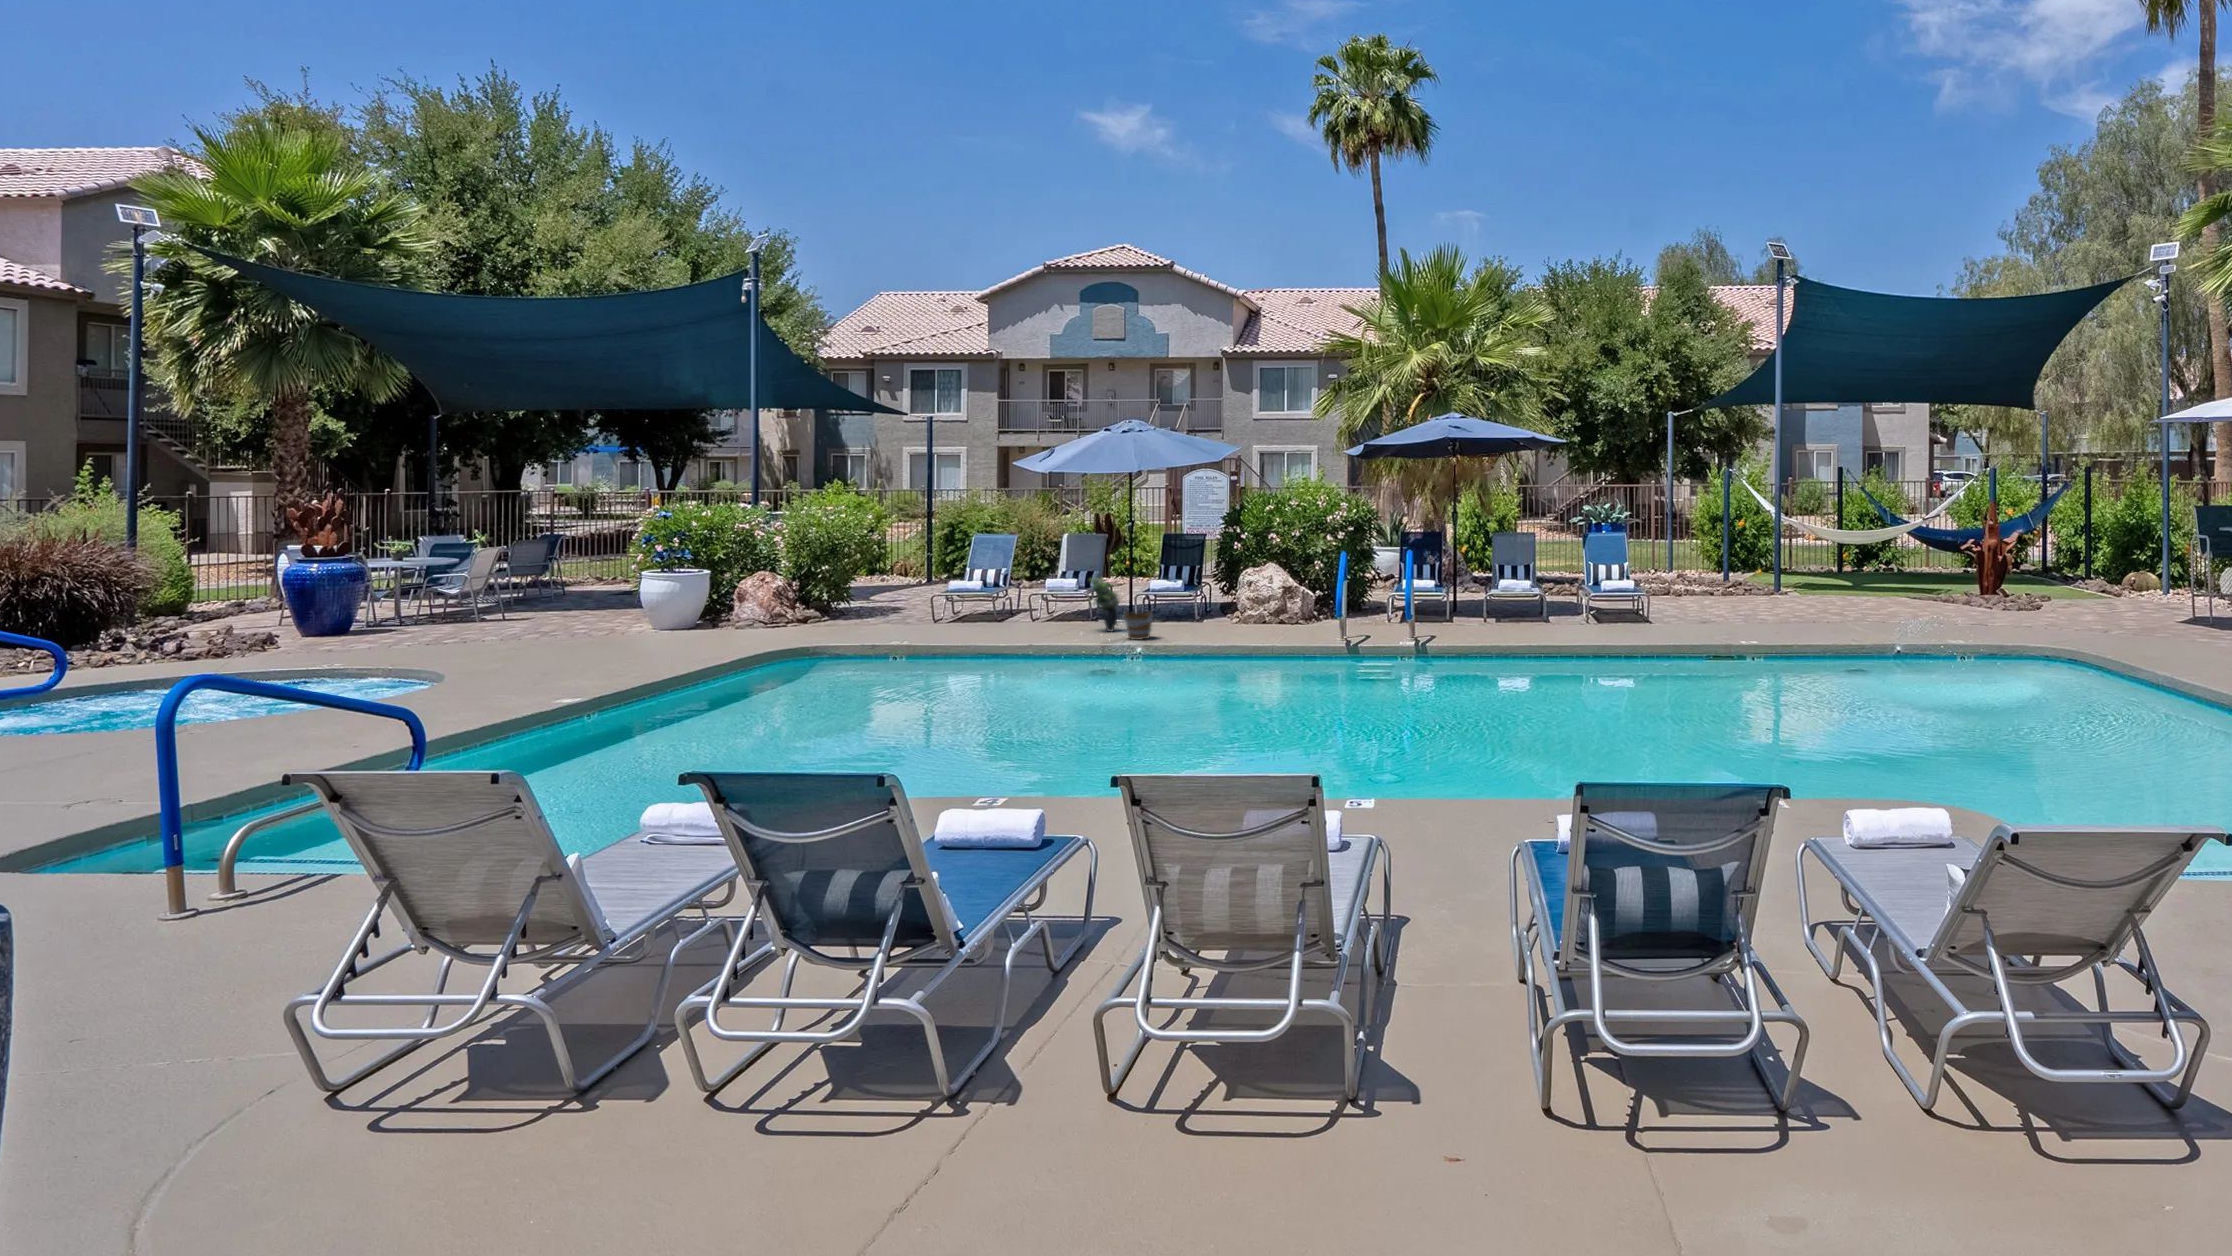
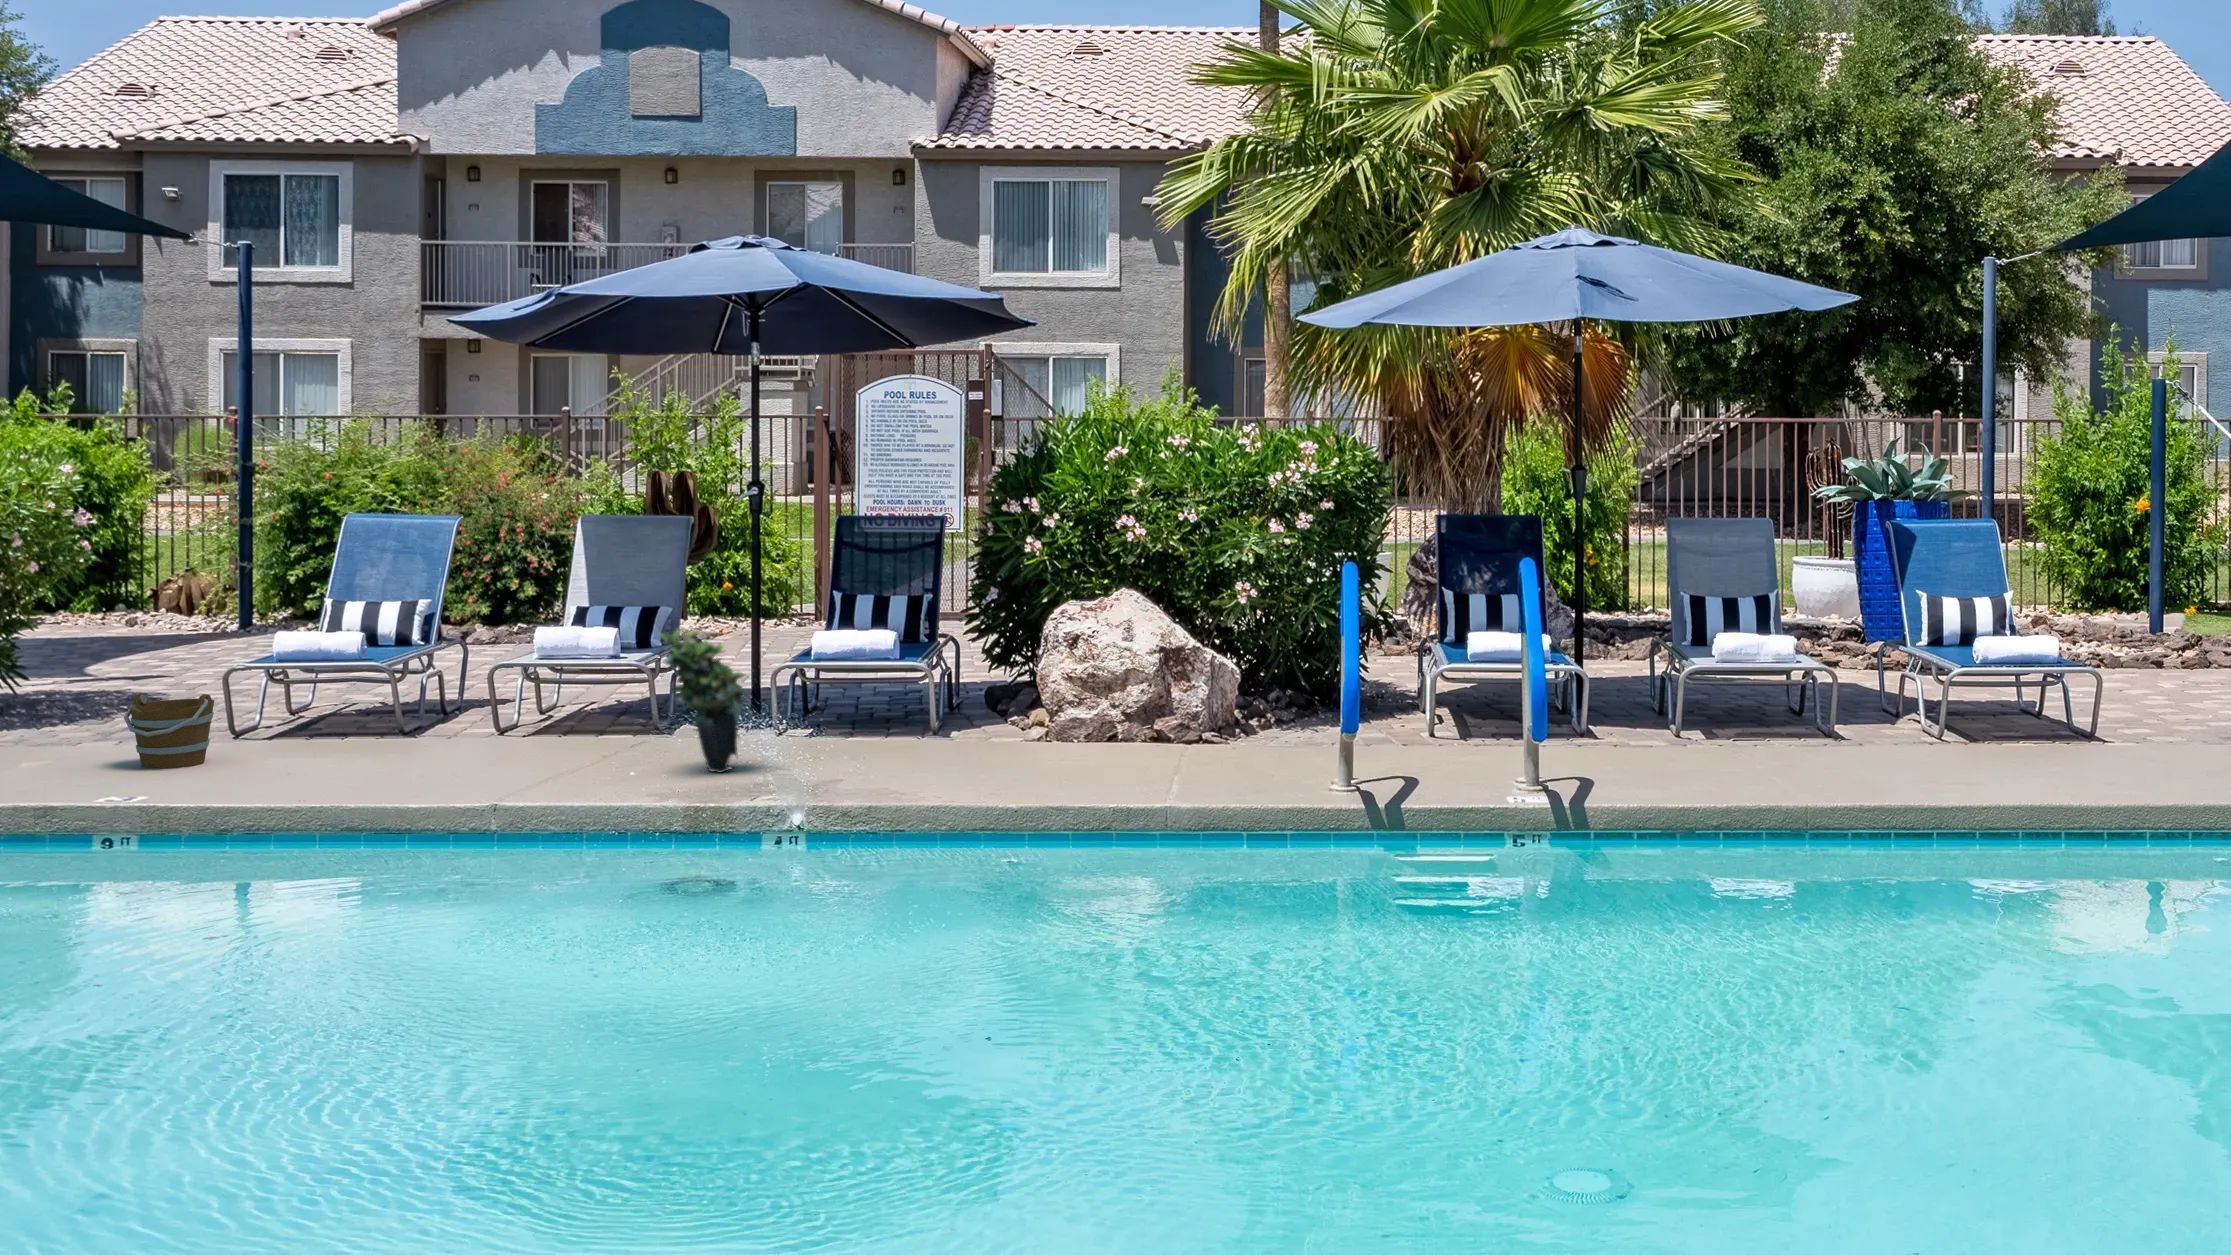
bucket: present [1124,611,1153,640] -> present [124,693,214,769]

